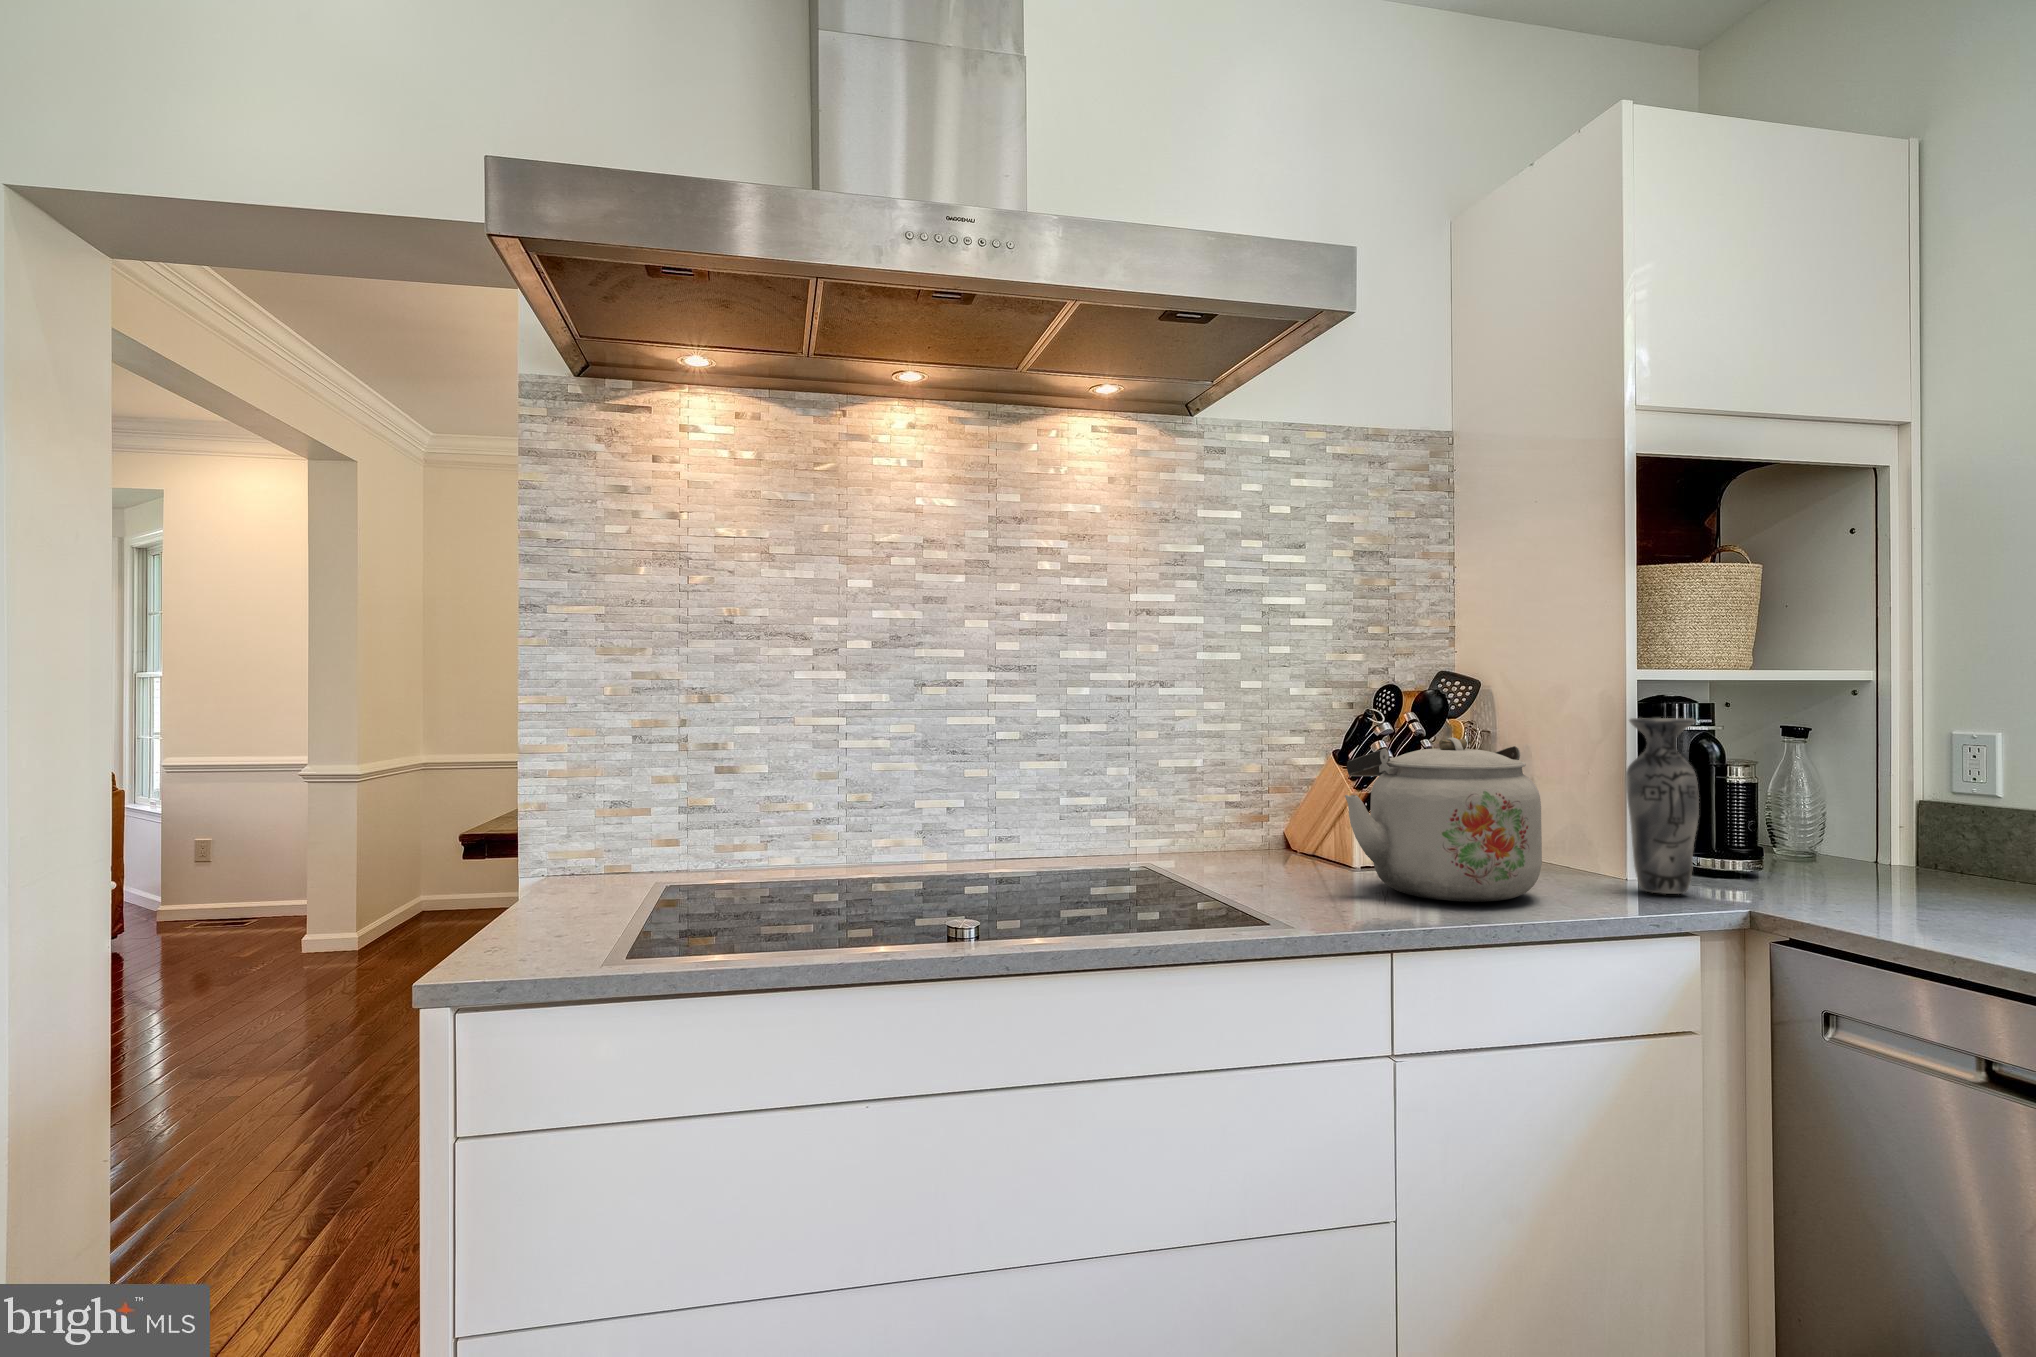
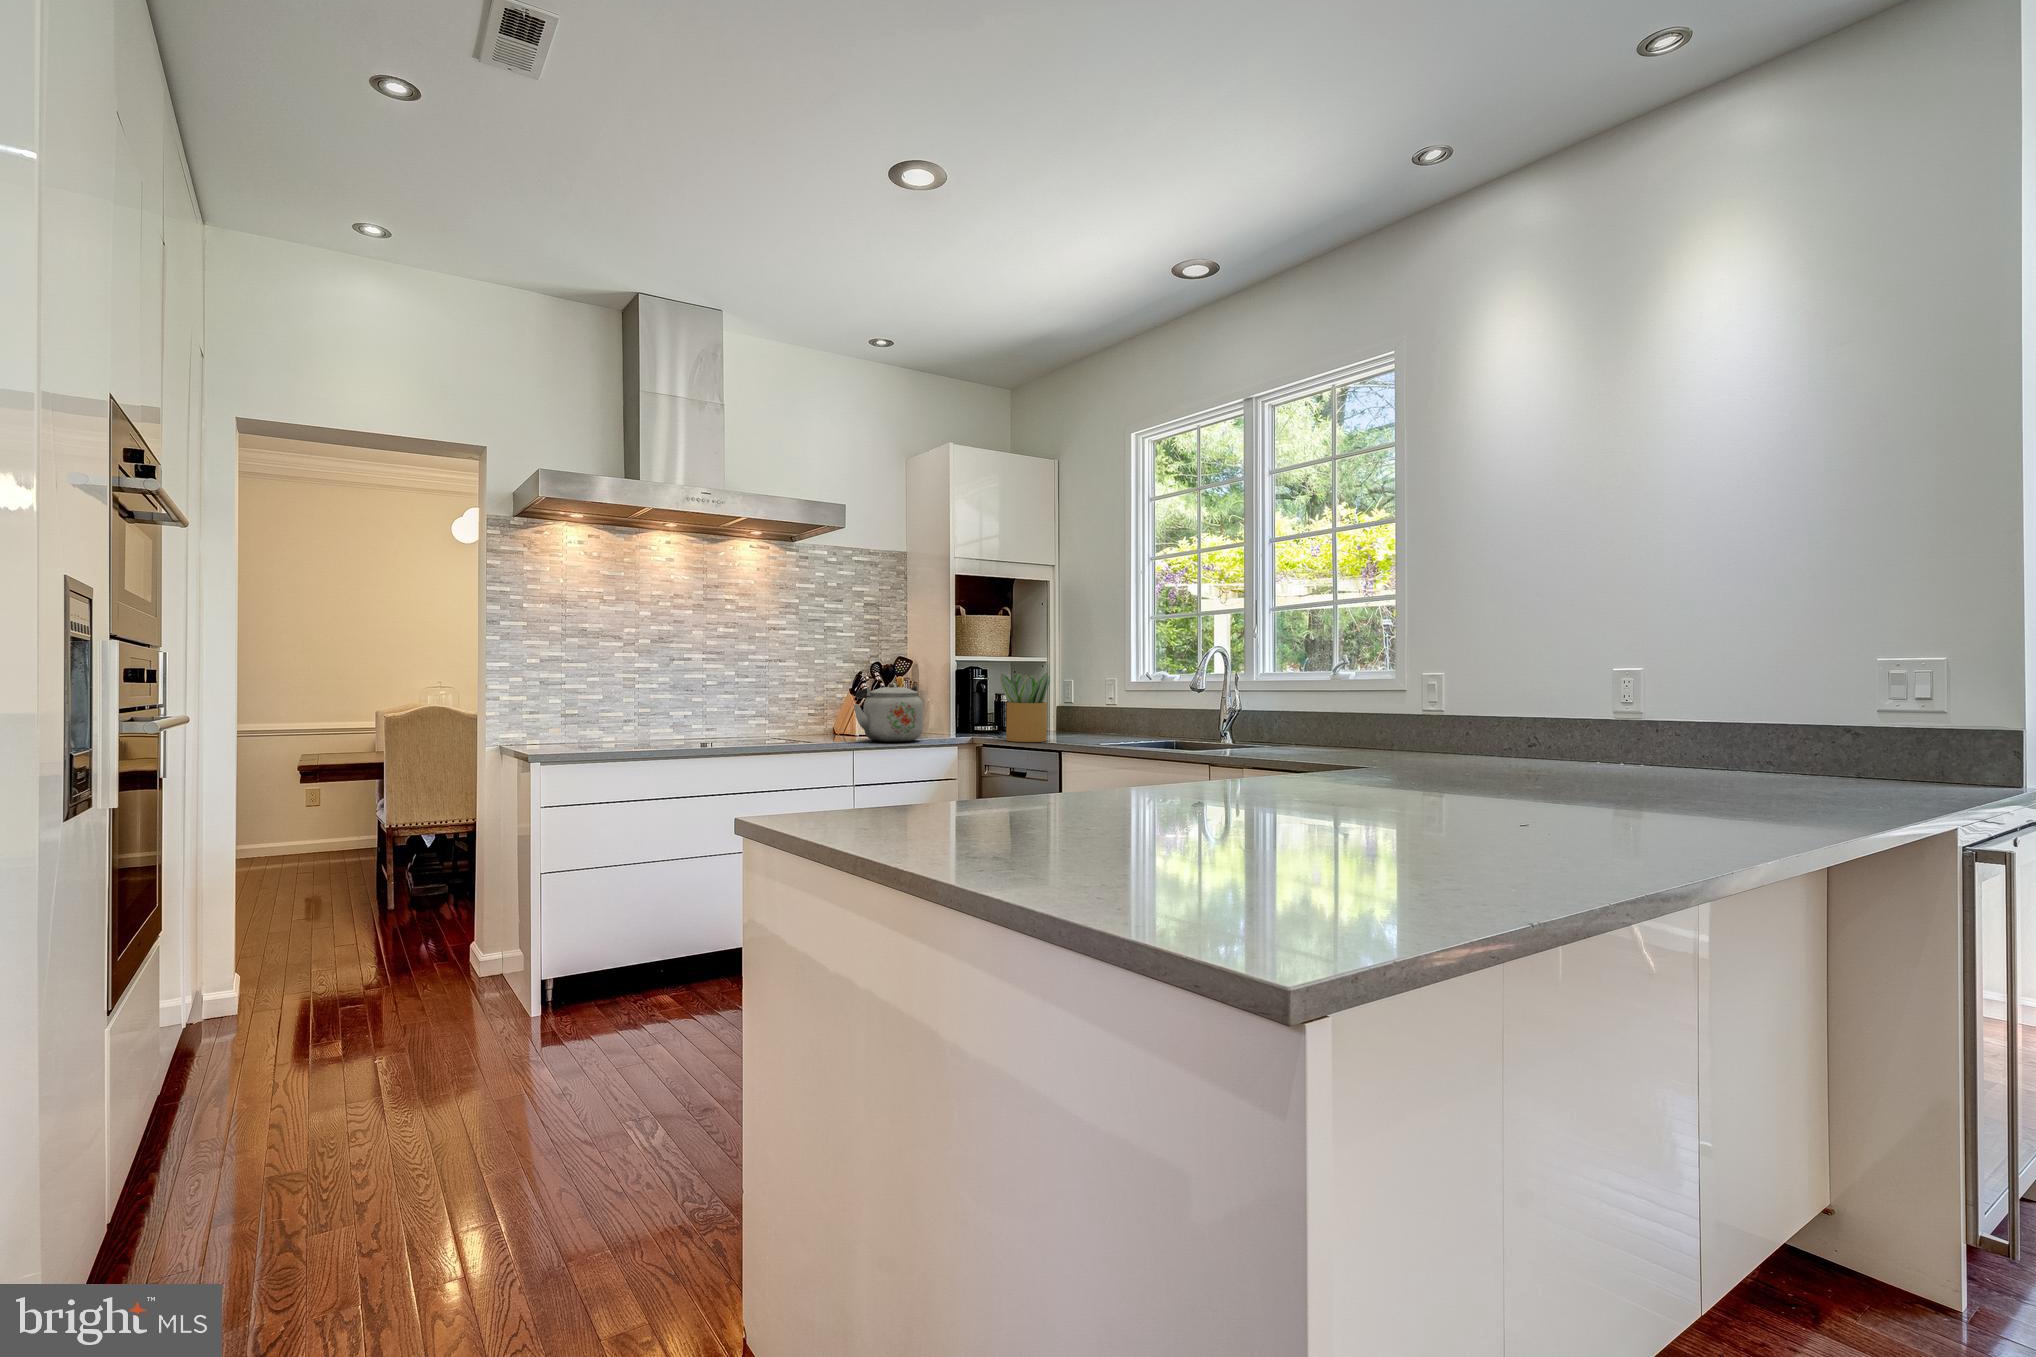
potted plant: none [1779,707,1964,924] -> present [1000,673,1050,742]
vase: present [1626,718,1699,894] -> none [954,676,976,739]

